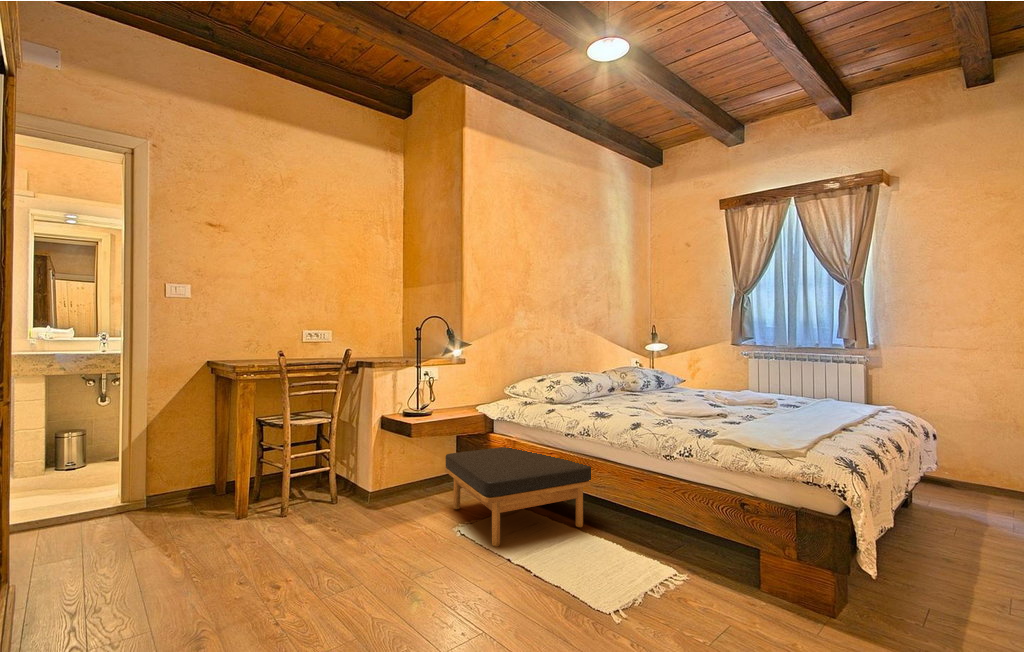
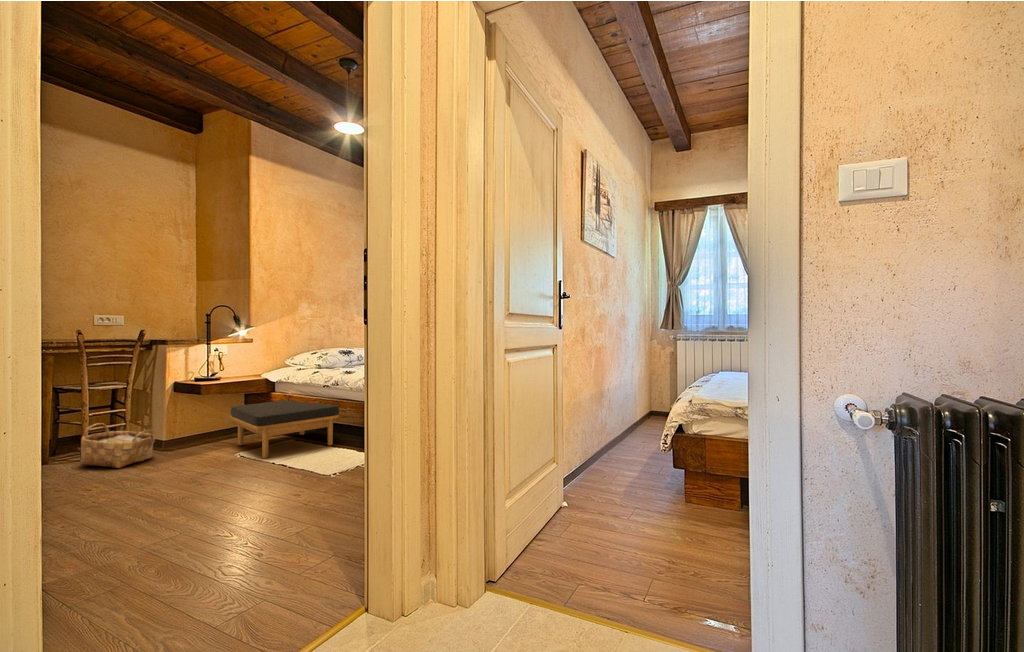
woven basket: none [277,469,359,539] -> present [80,423,155,468]

